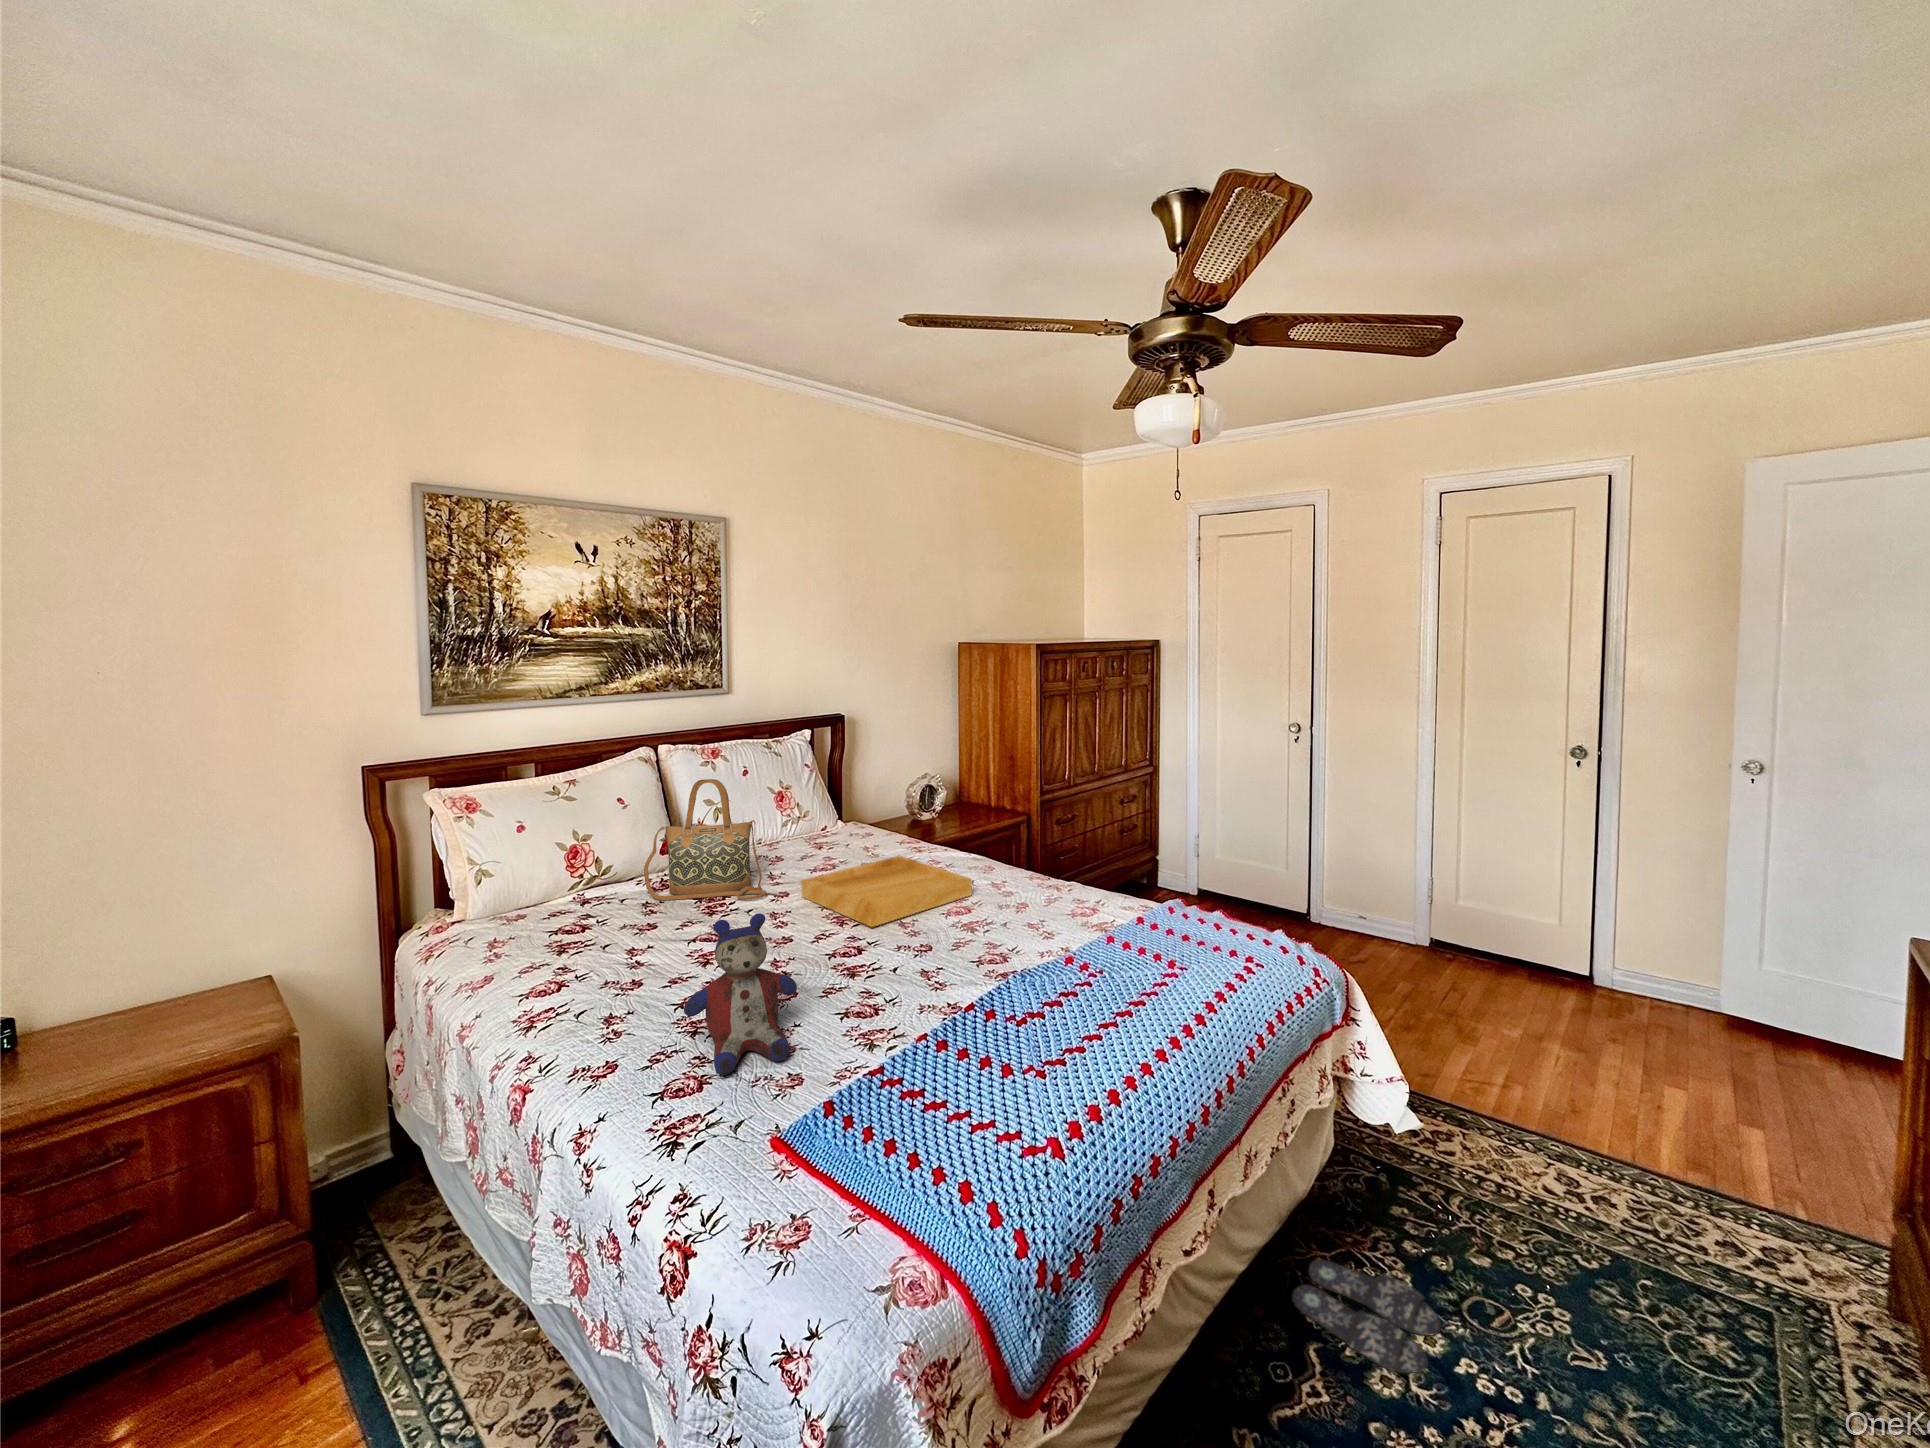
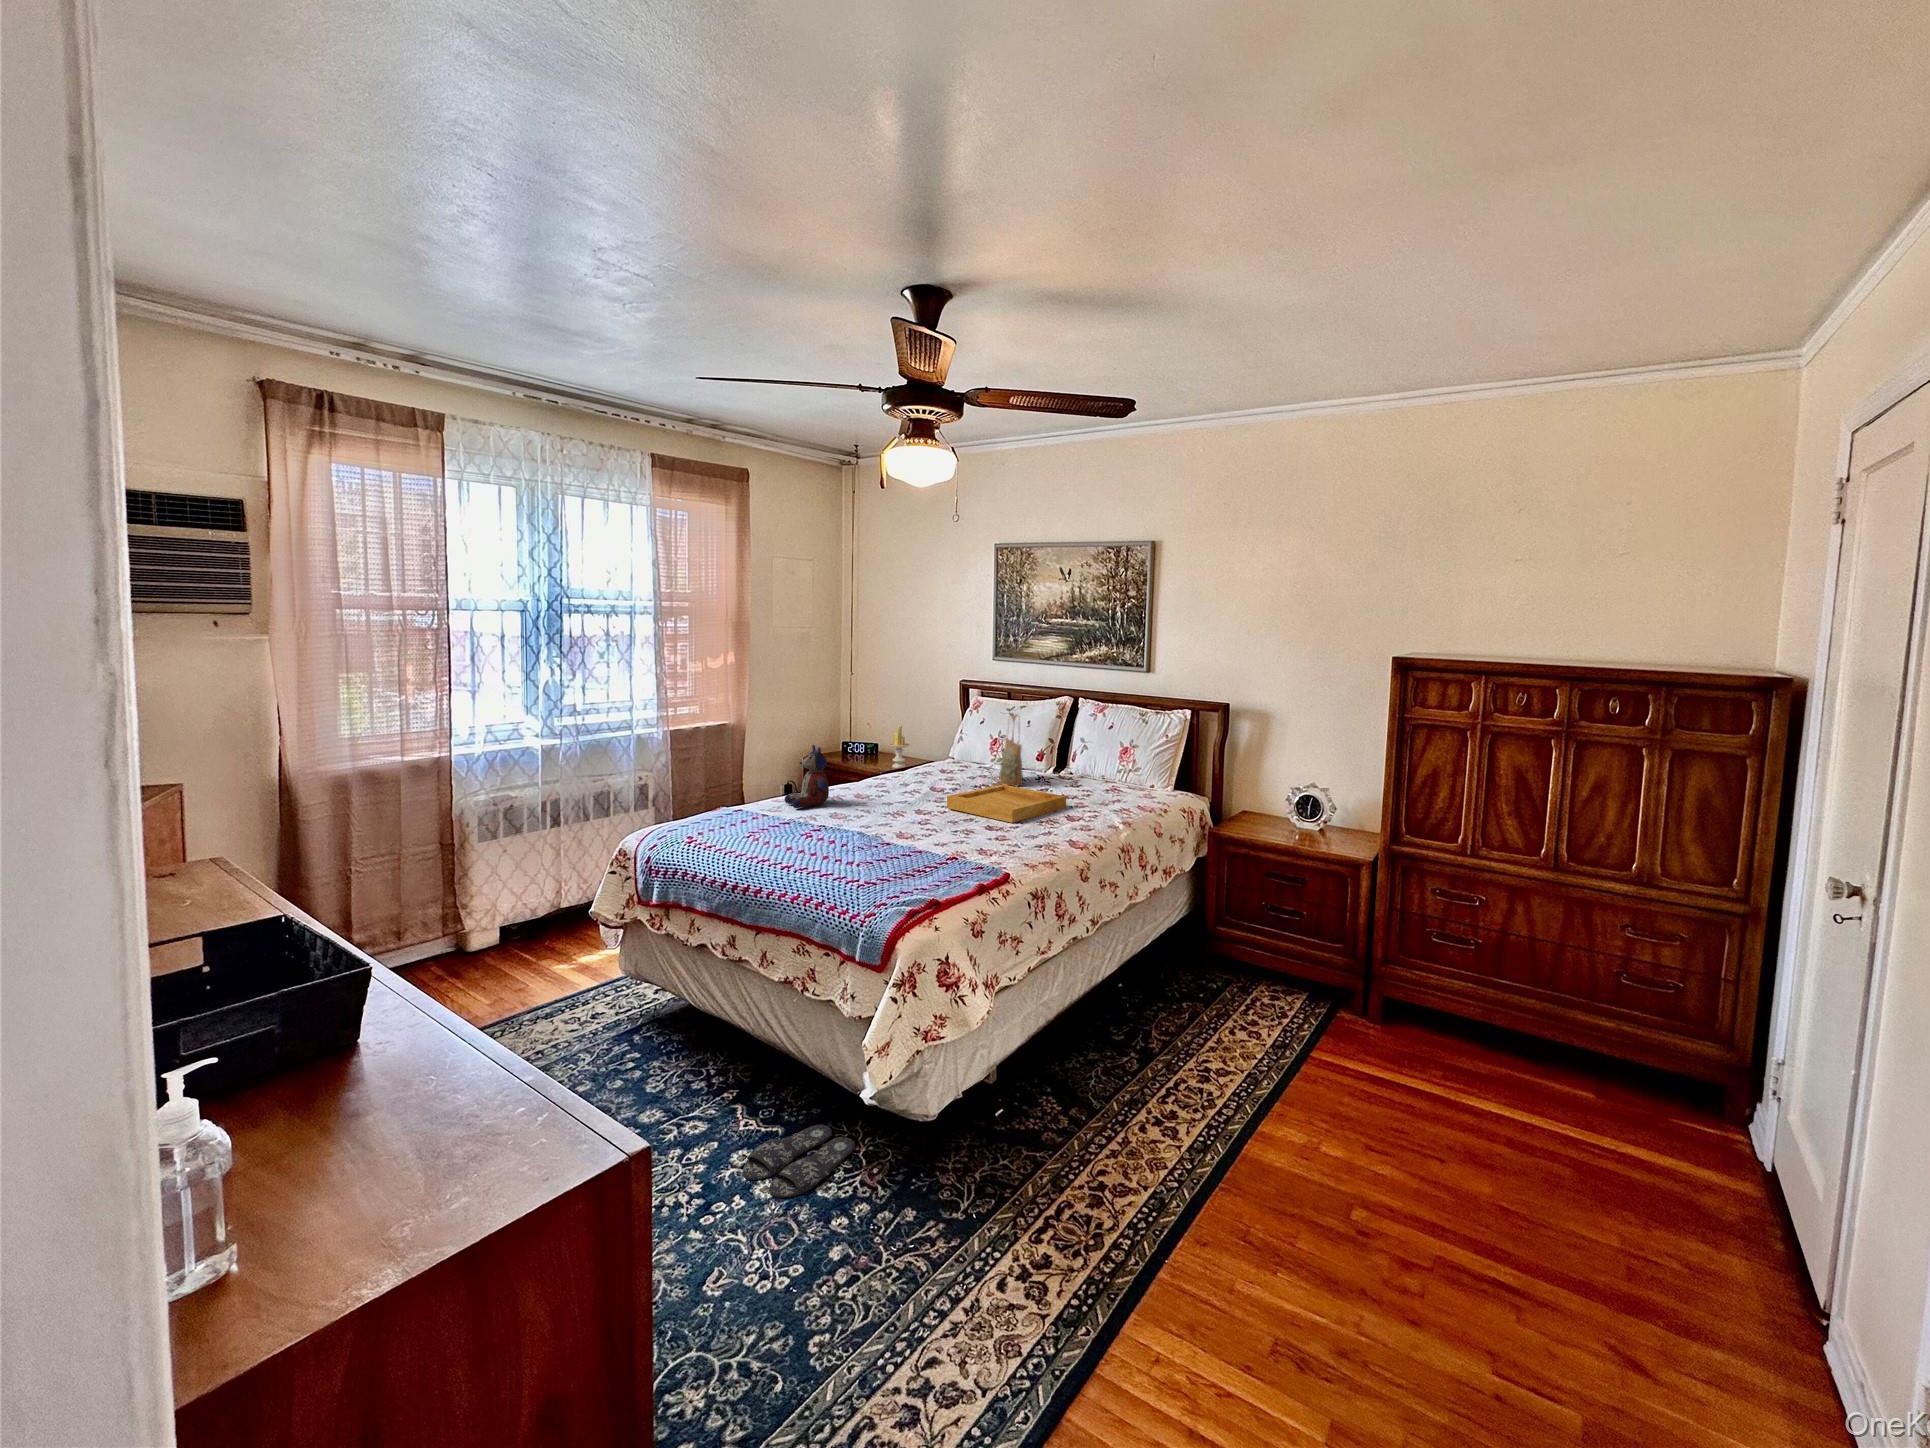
candle: none [143,913,224,1030] -> present [889,725,910,768]

